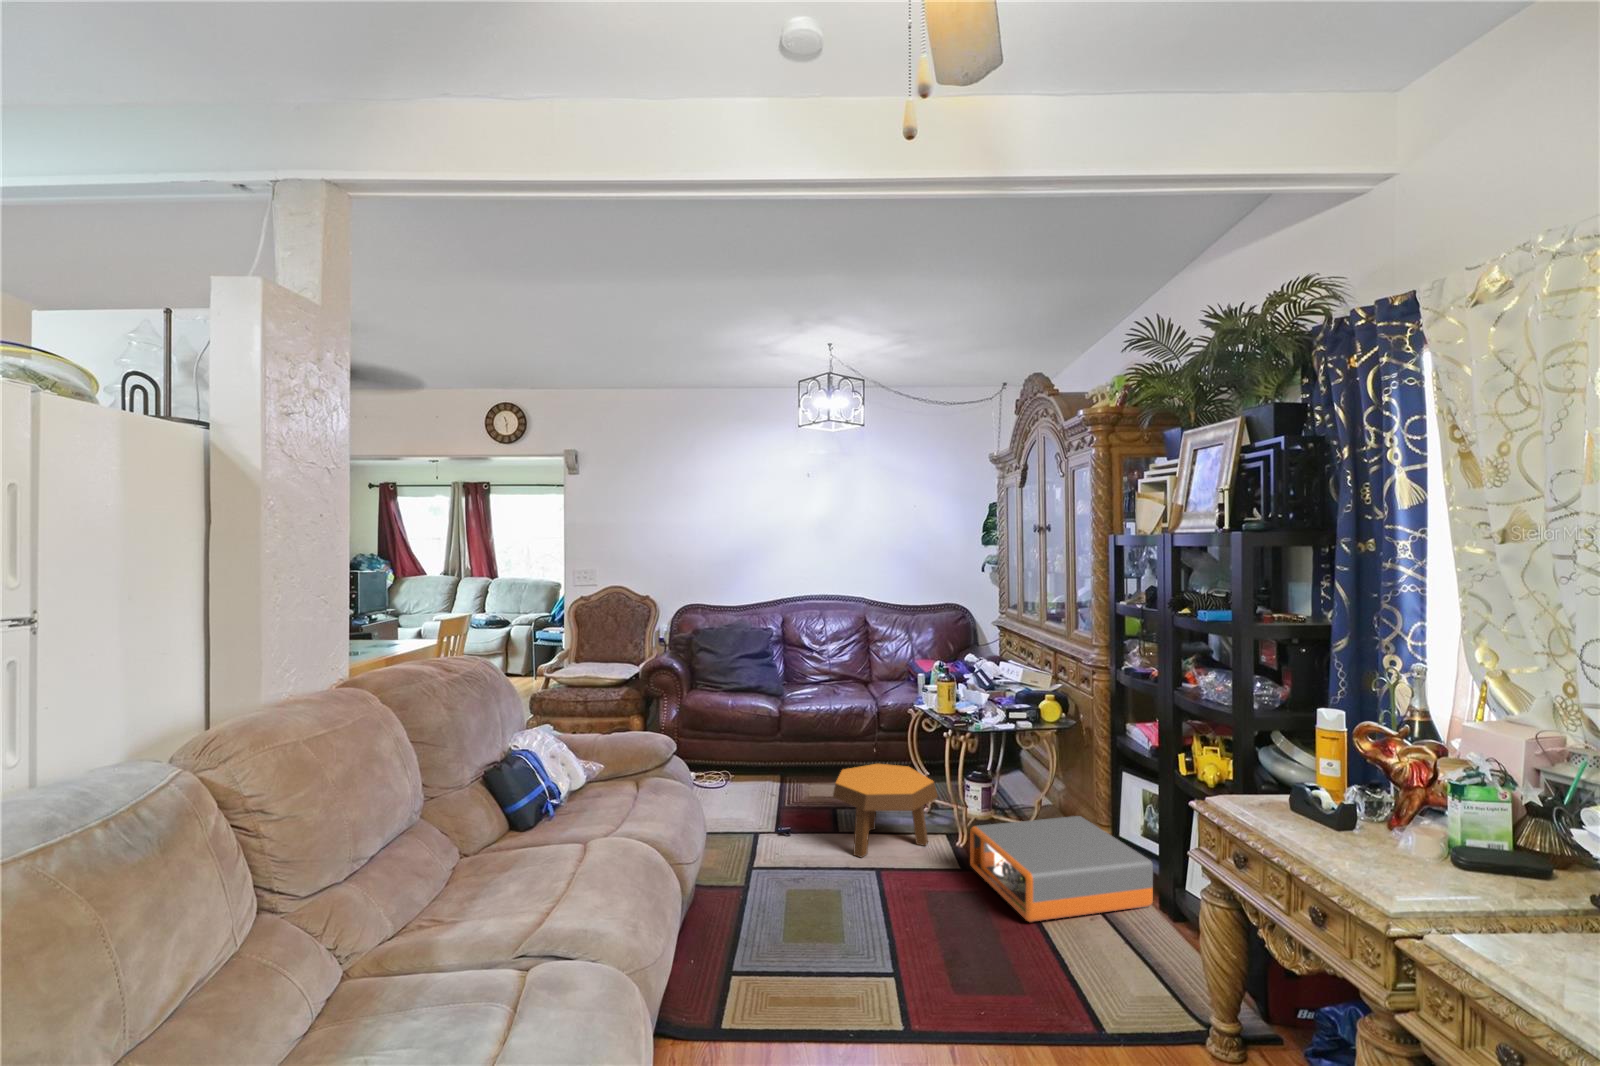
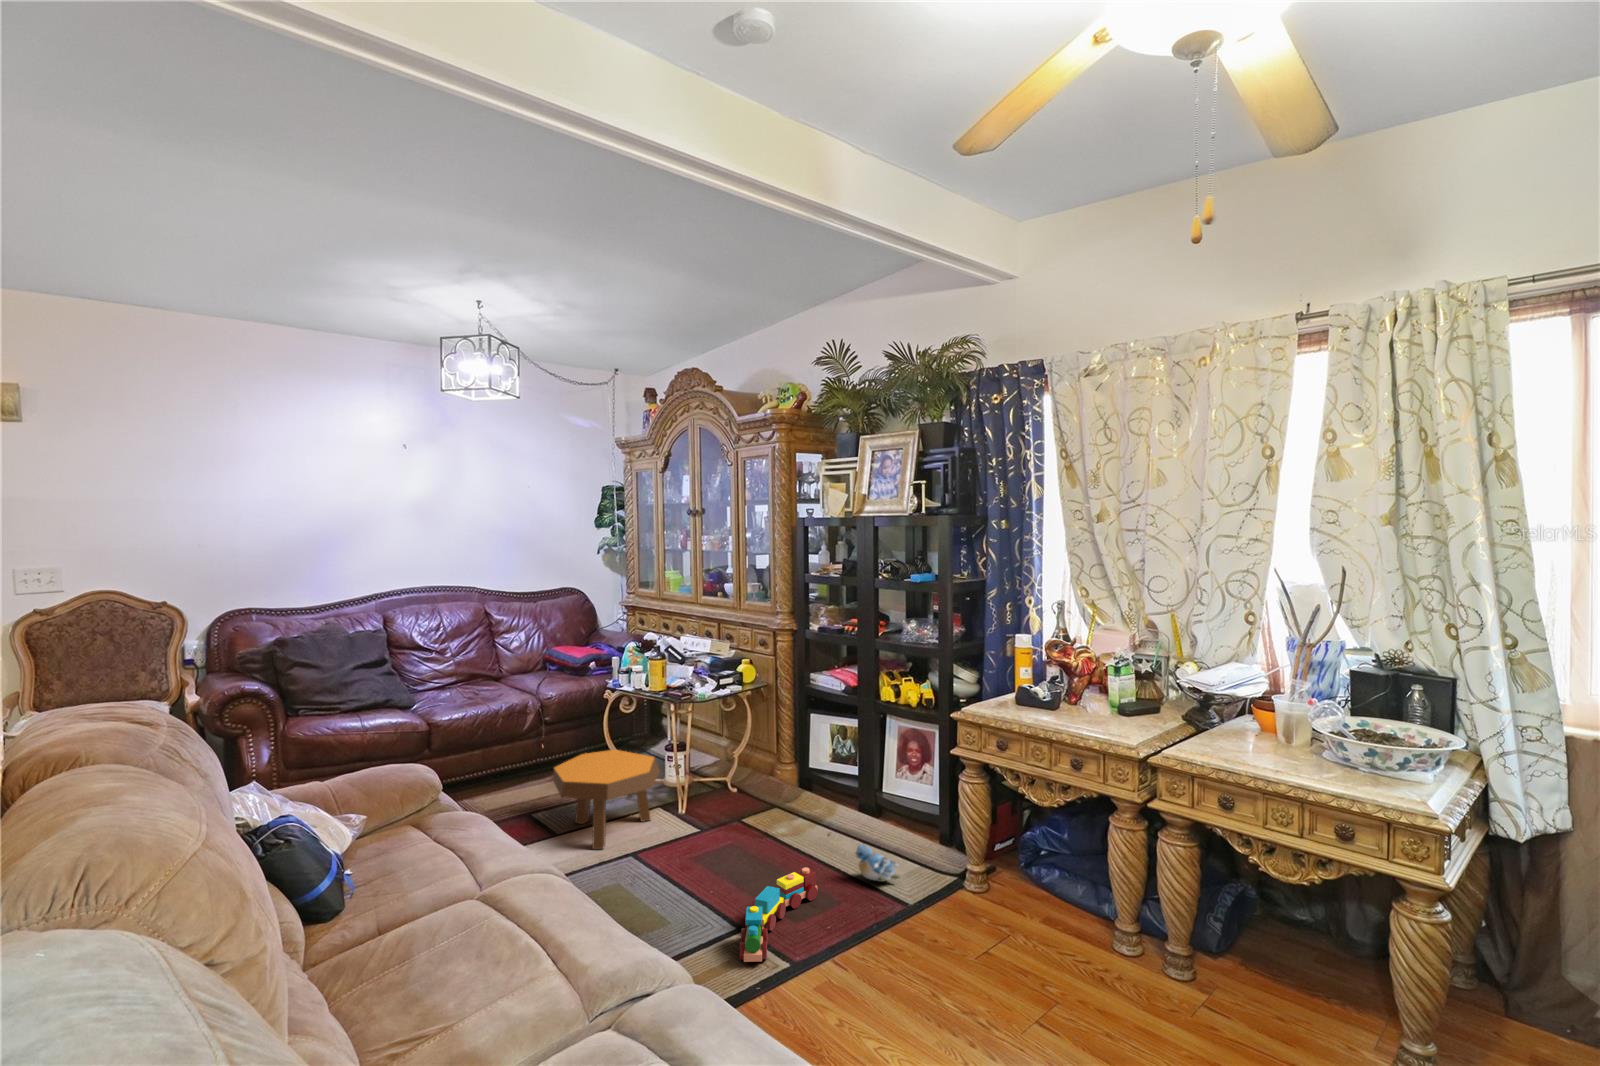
storage box: present [970,816,1153,922] -> none [707,757,854,852]
toy train: none [874,938,1015,1012] -> present [739,867,818,962]
plush toy: none [1079,938,1134,999] -> present [855,844,899,881]

